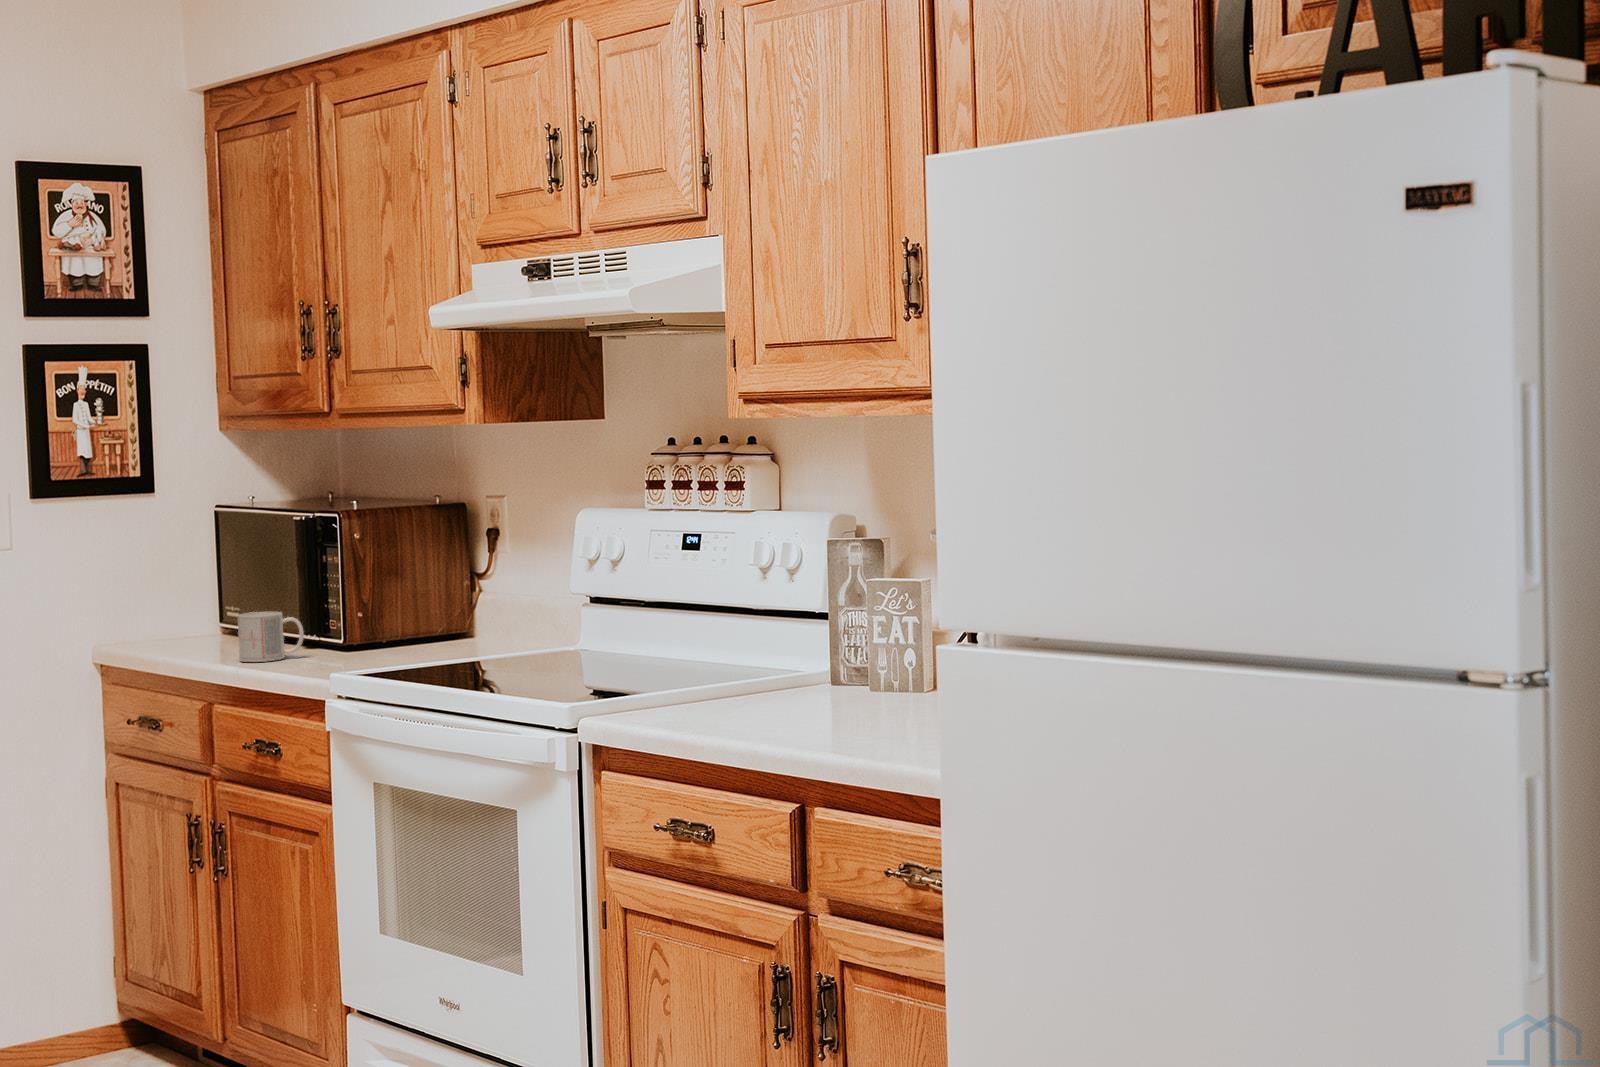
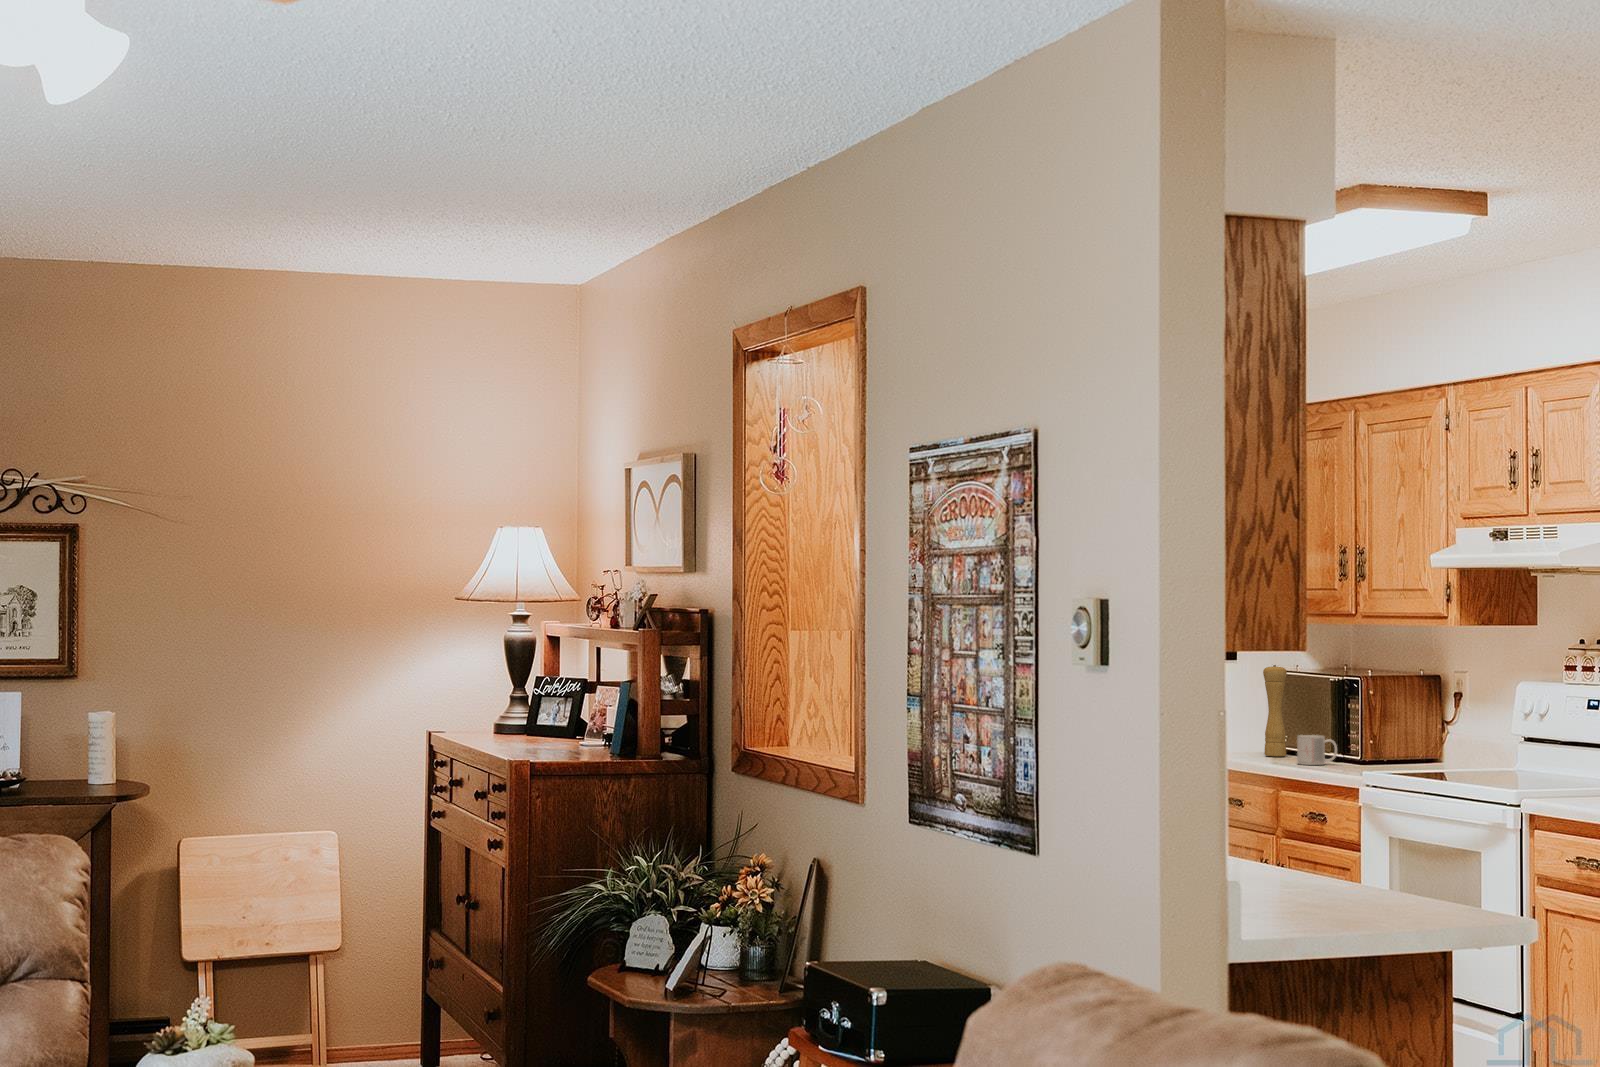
pepper mill: none [192,500,235,645] -> present [1263,665,1287,757]

